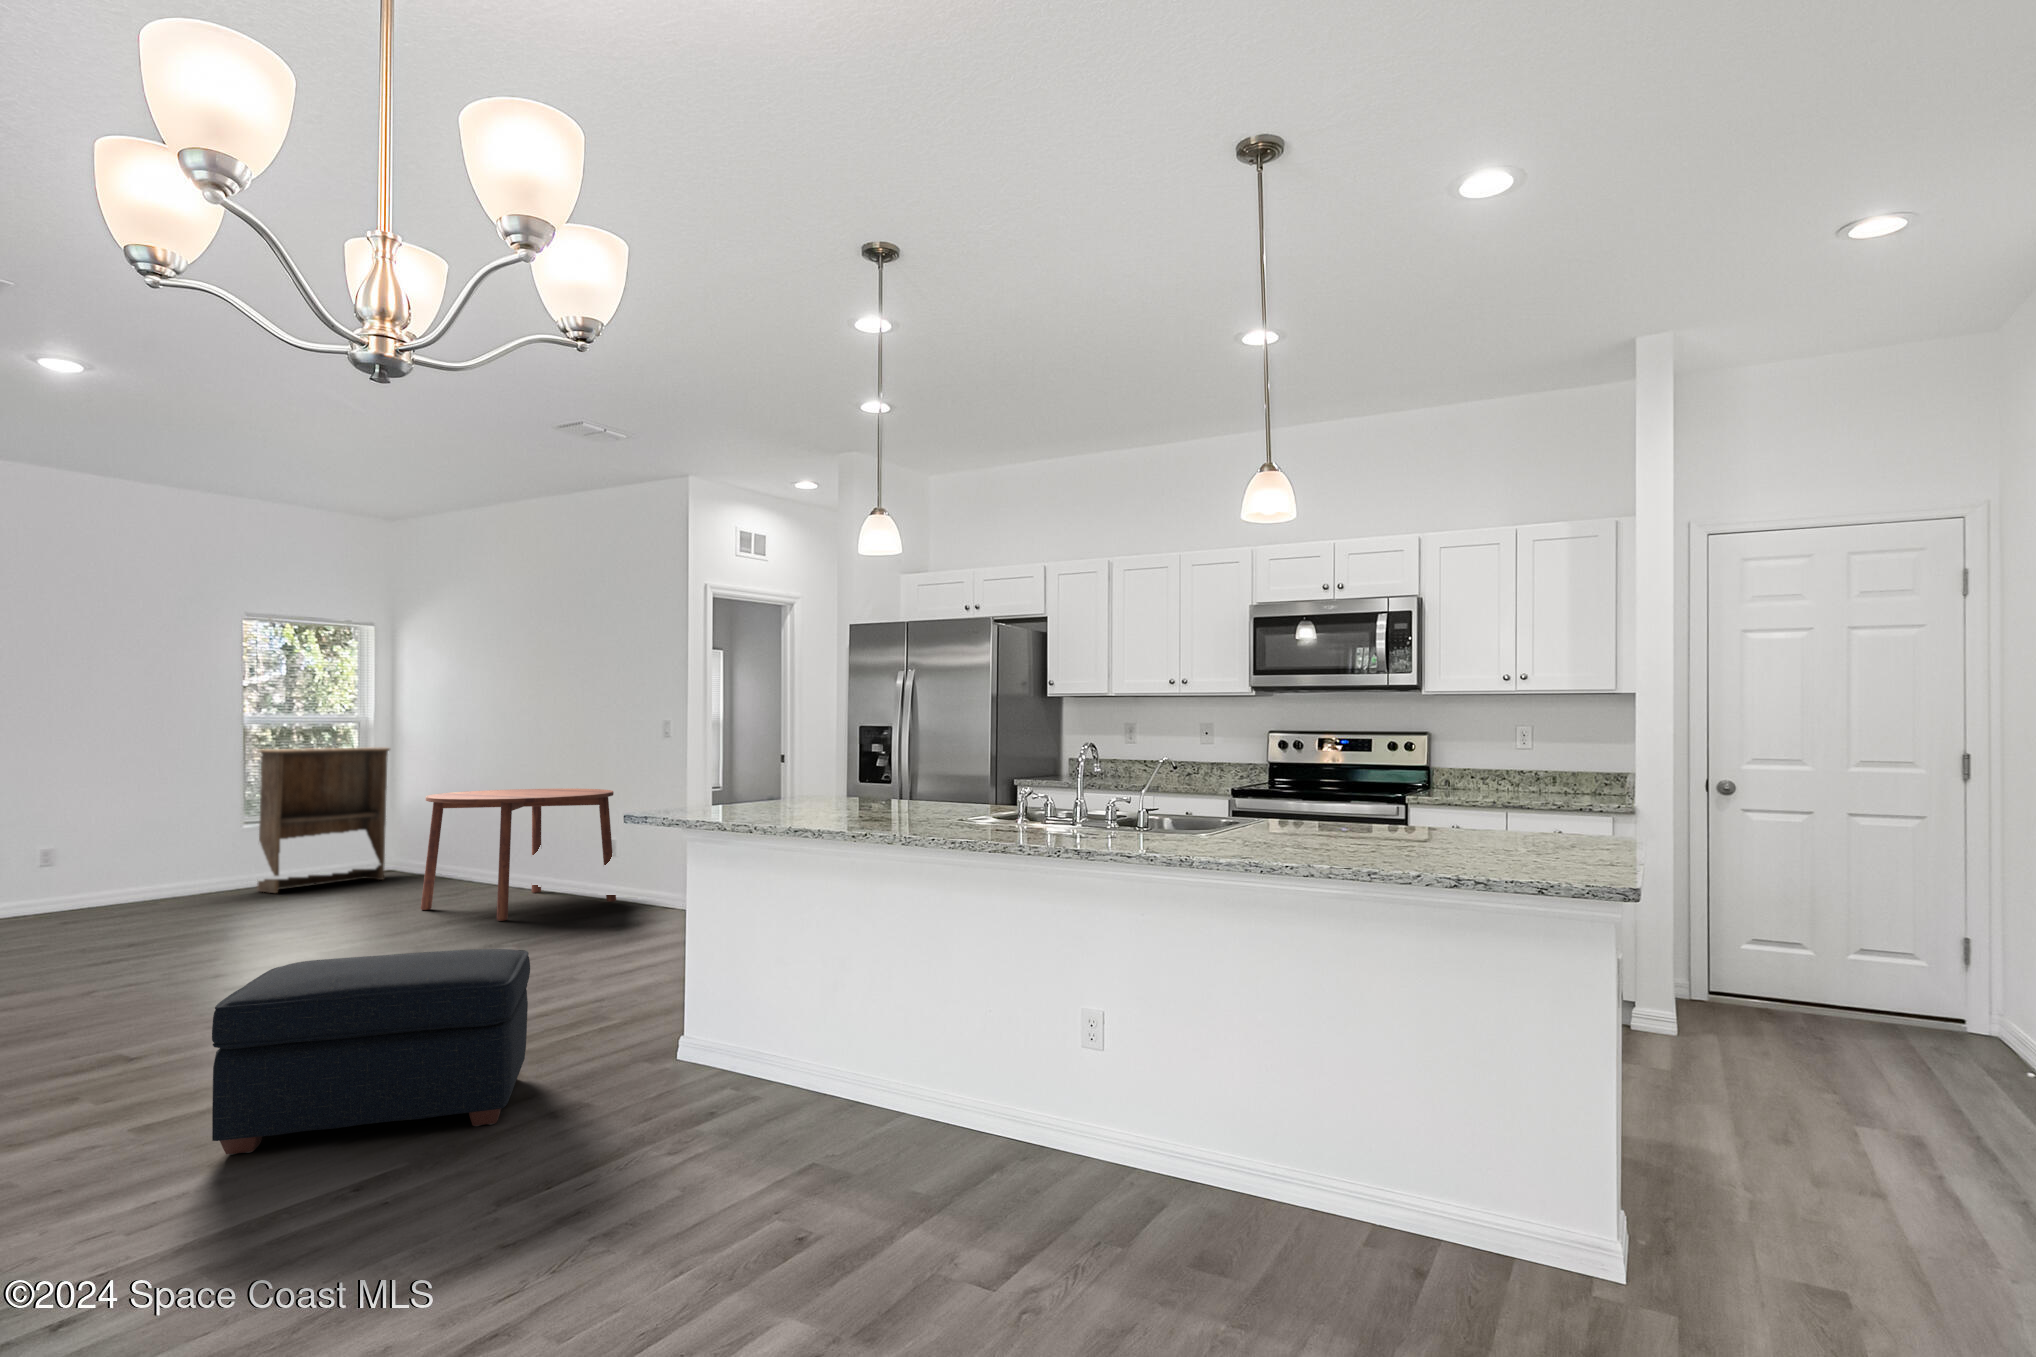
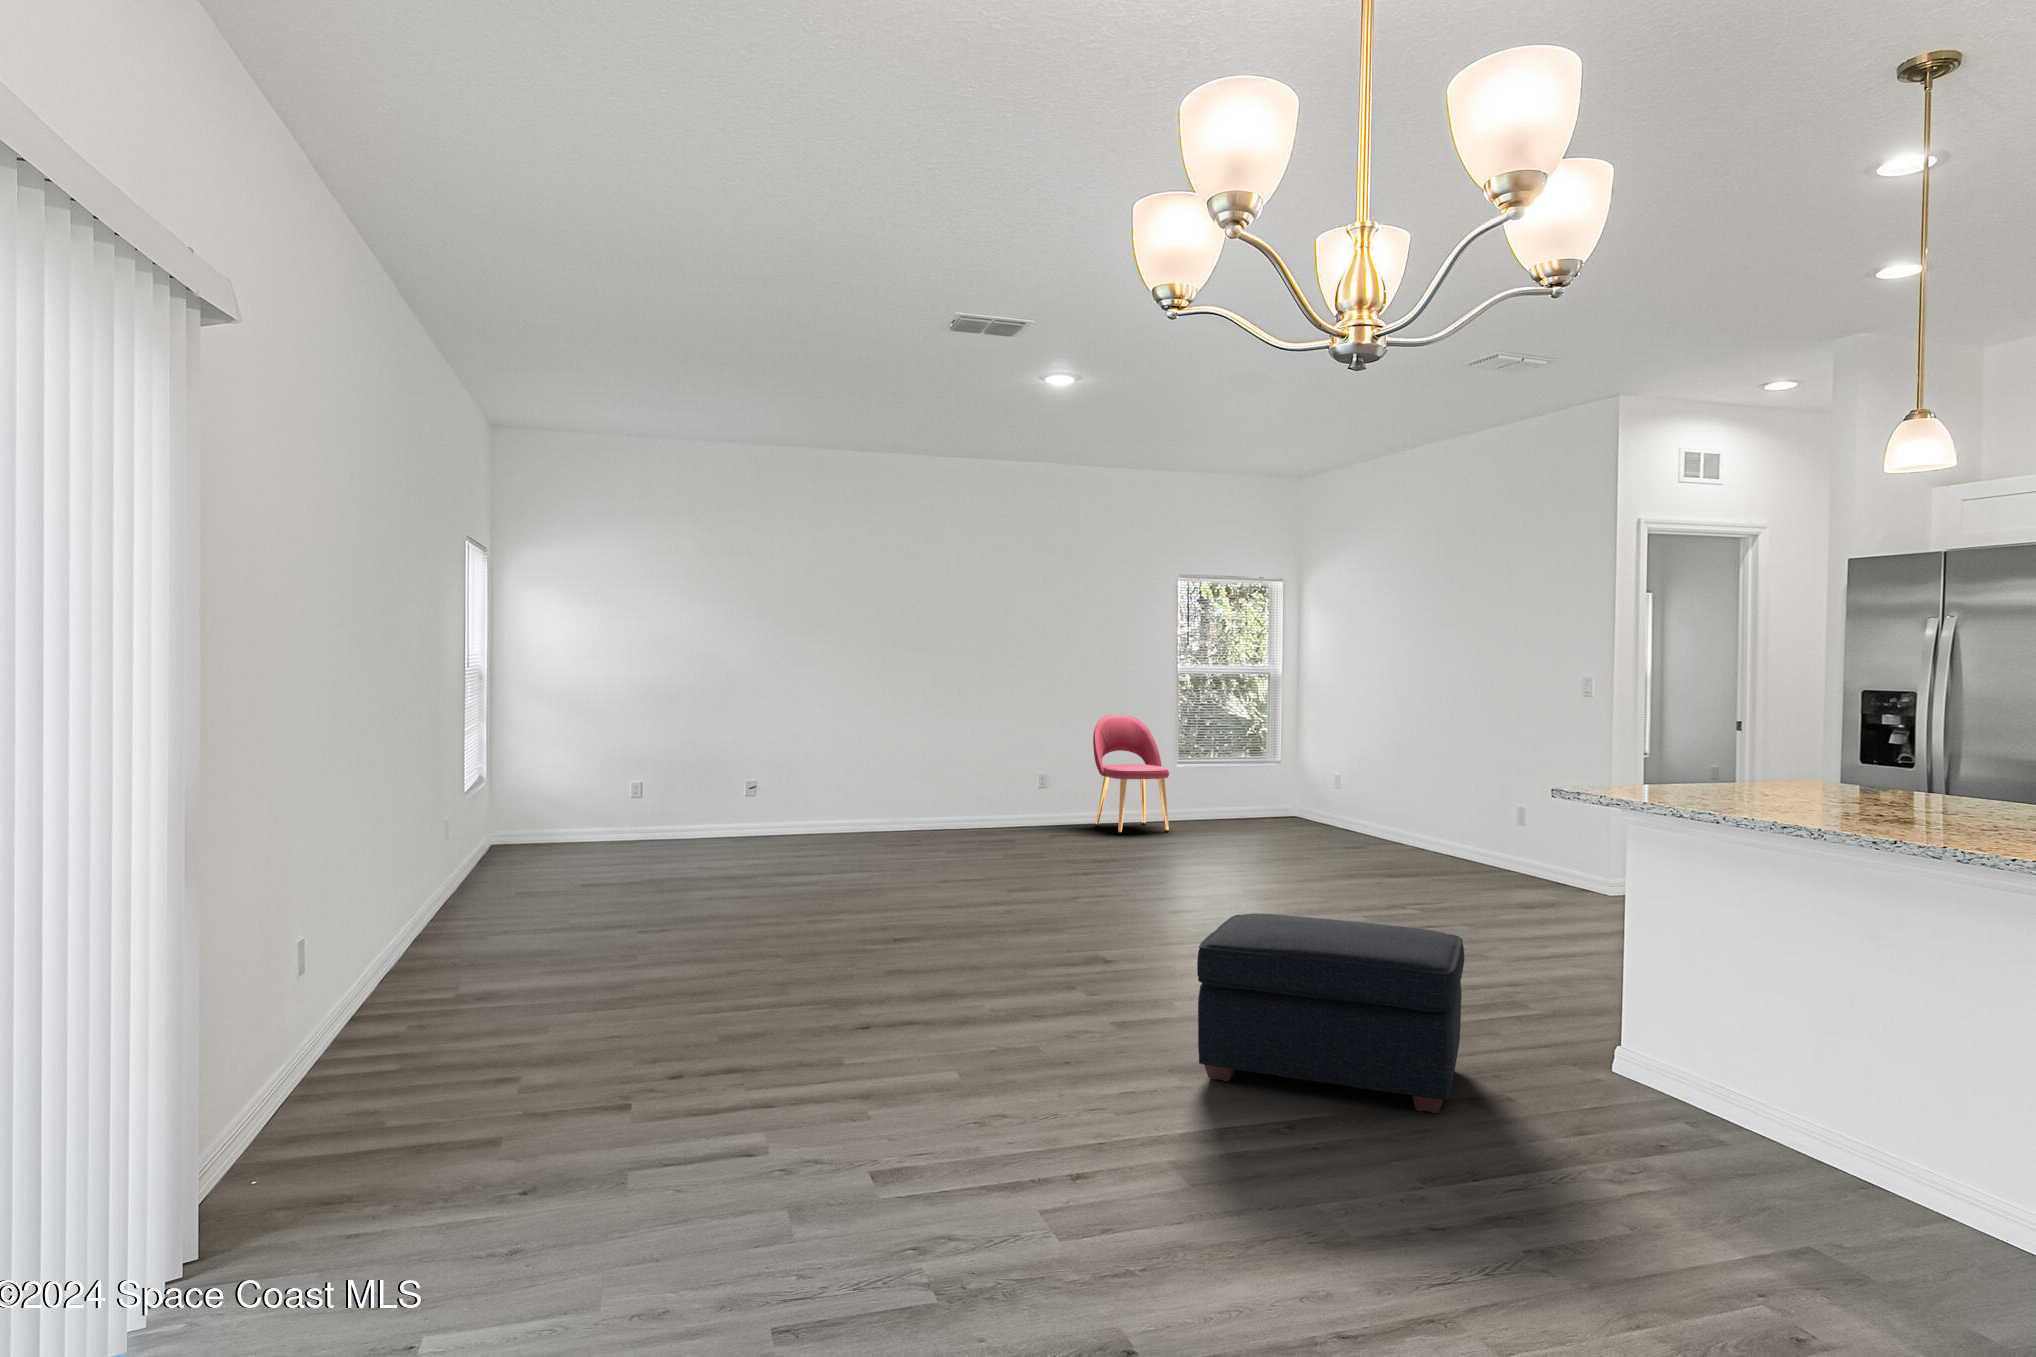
bookshelf: present [257,747,390,893] -> none [1186,696,1292,829]
dining chair: none [125,773,233,910] -> present [1093,715,1169,834]
dining table: present [421,789,616,921] -> none [1325,747,1524,886]

